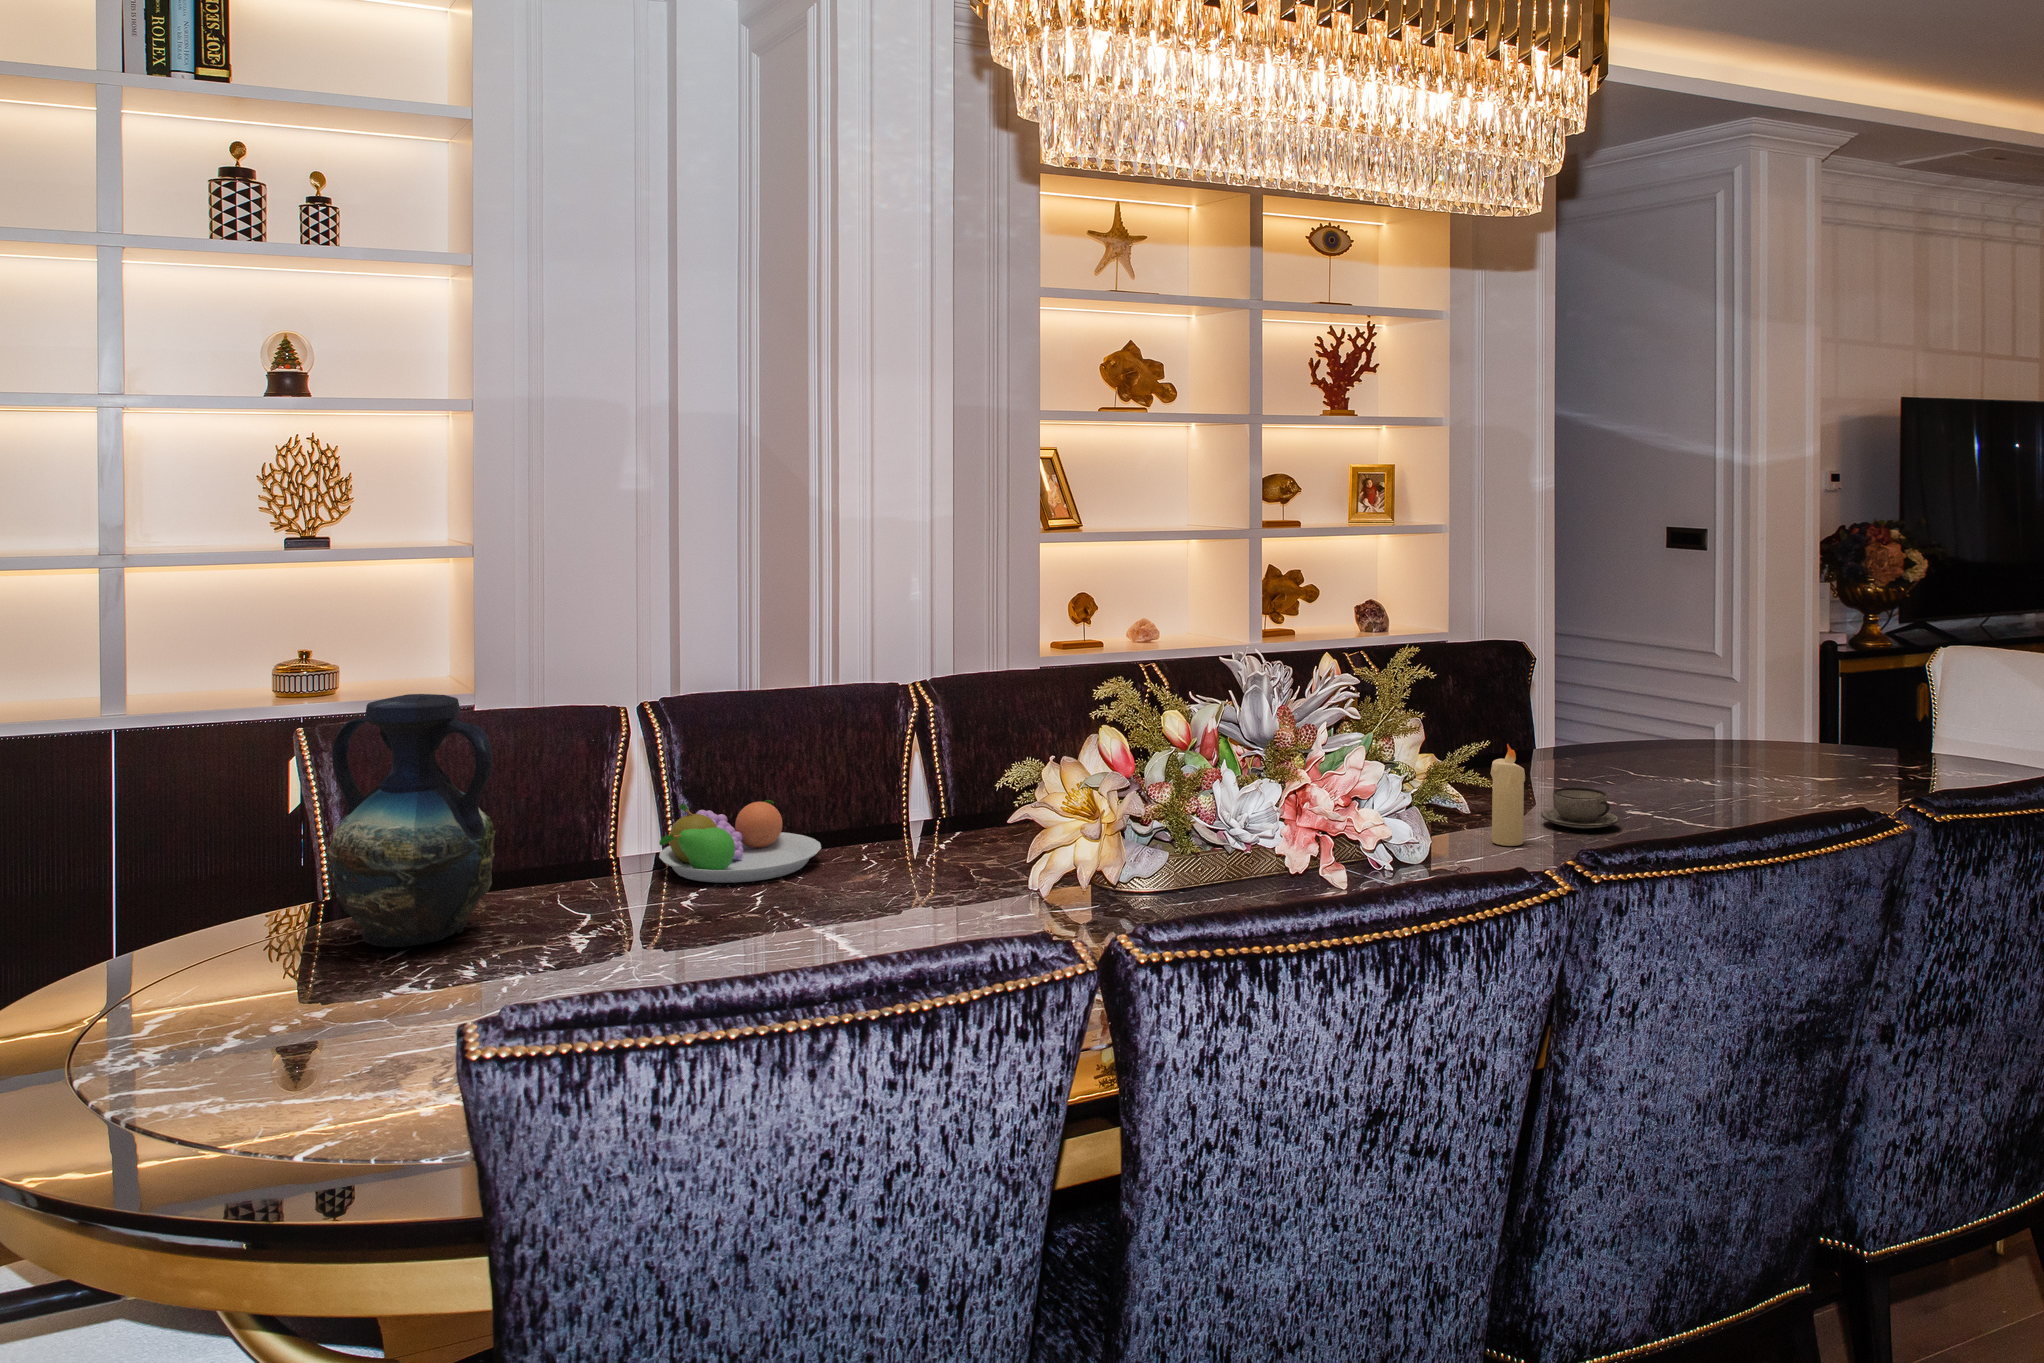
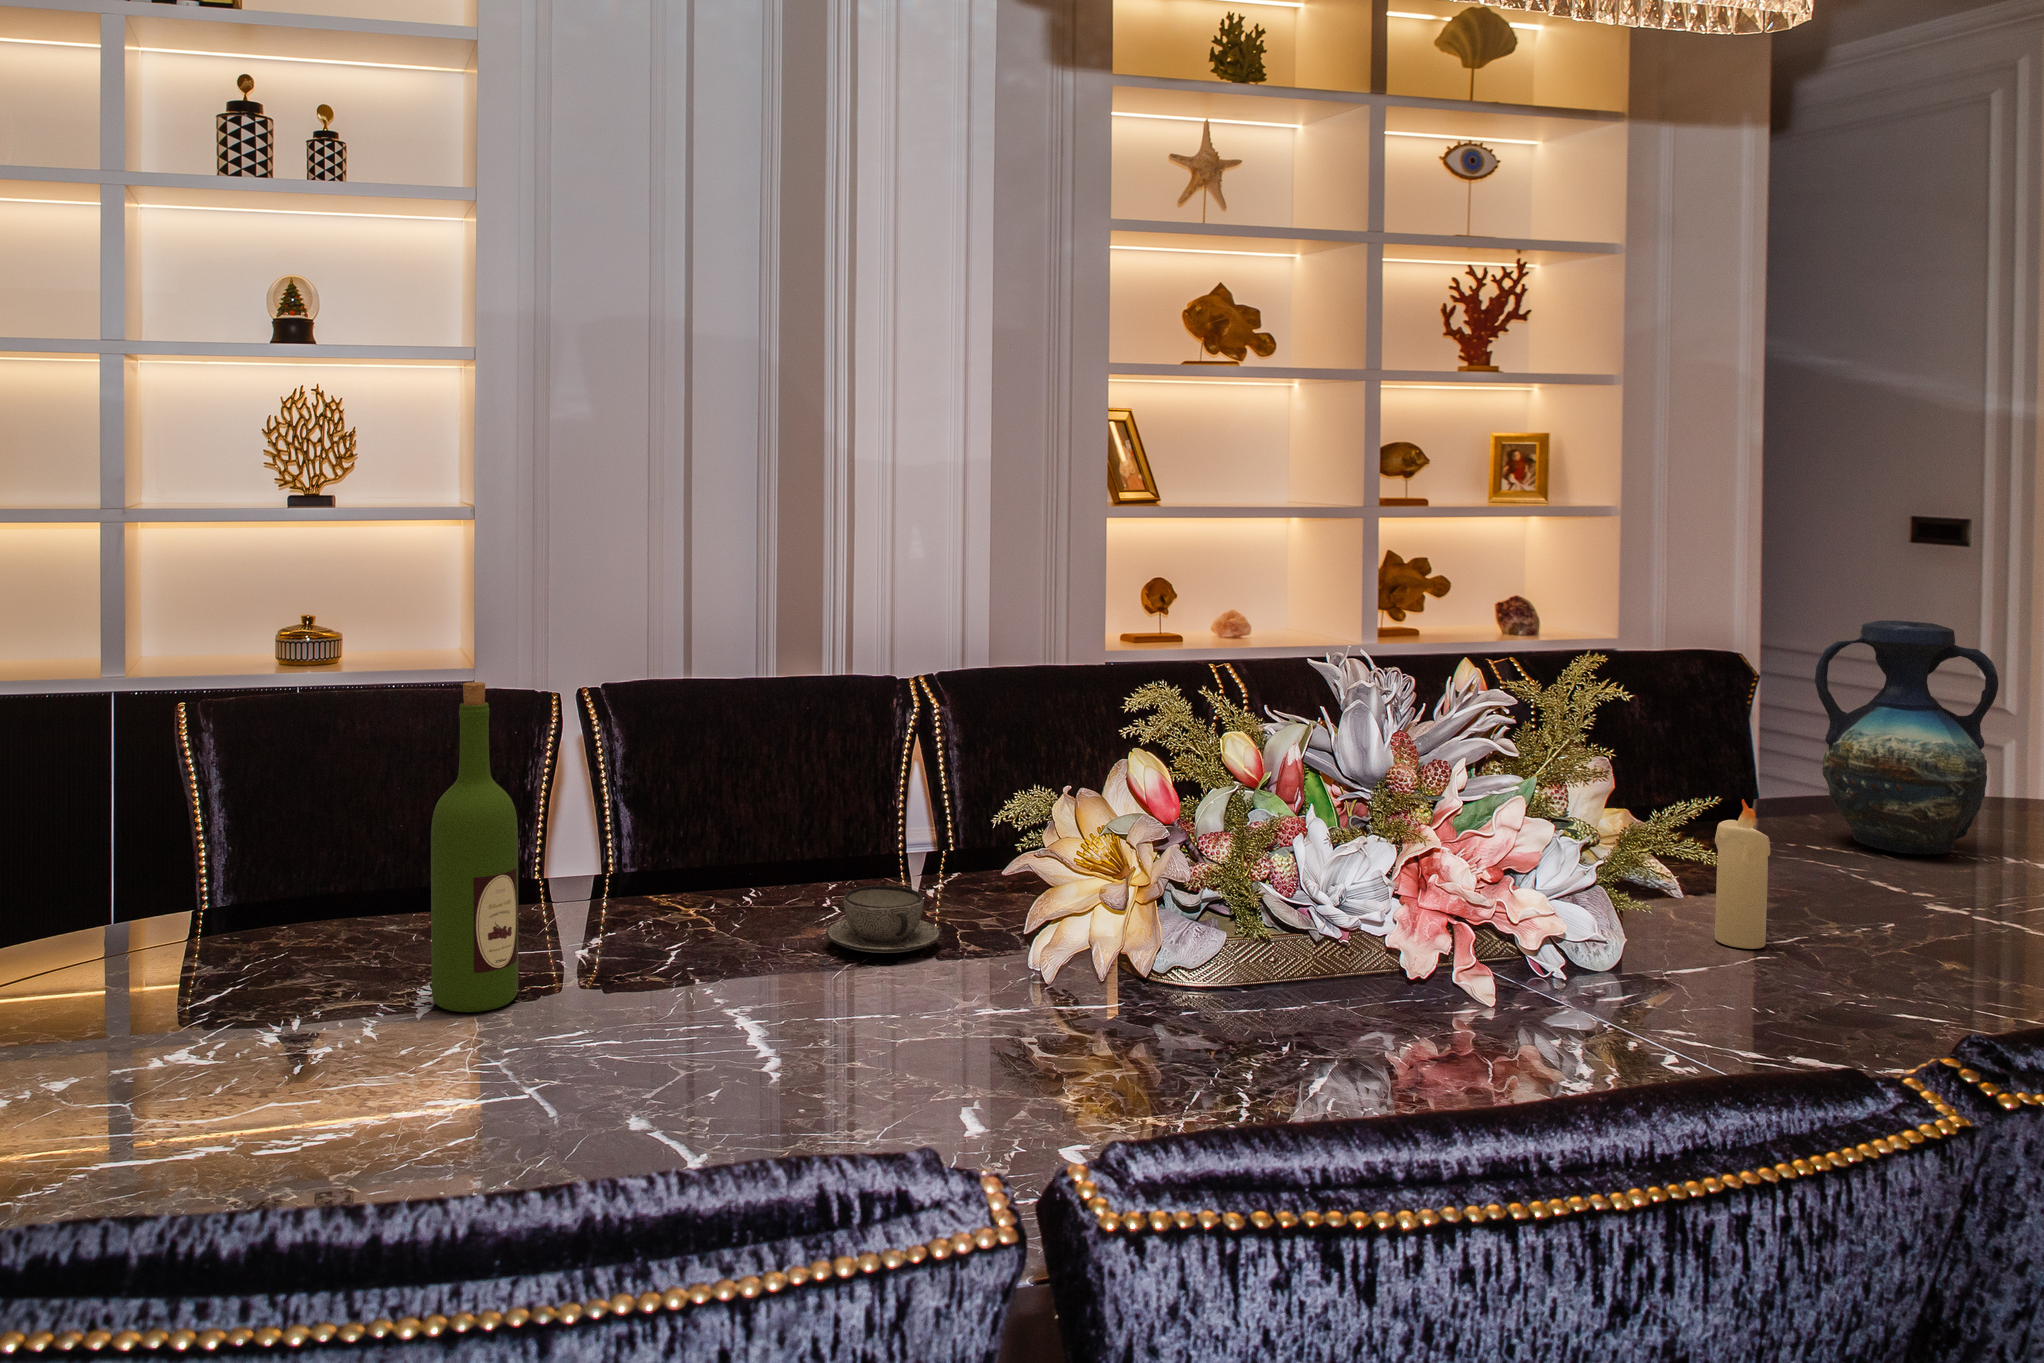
vase: present [328,694,496,947] -> present [1815,620,1998,854]
wine bottle: none [574,700,643,953] -> present [431,682,518,1012]
teacup: present [1541,787,1619,829] -> present [826,885,941,953]
fruit bowl: present [659,800,821,883] -> none [571,815,778,921]

